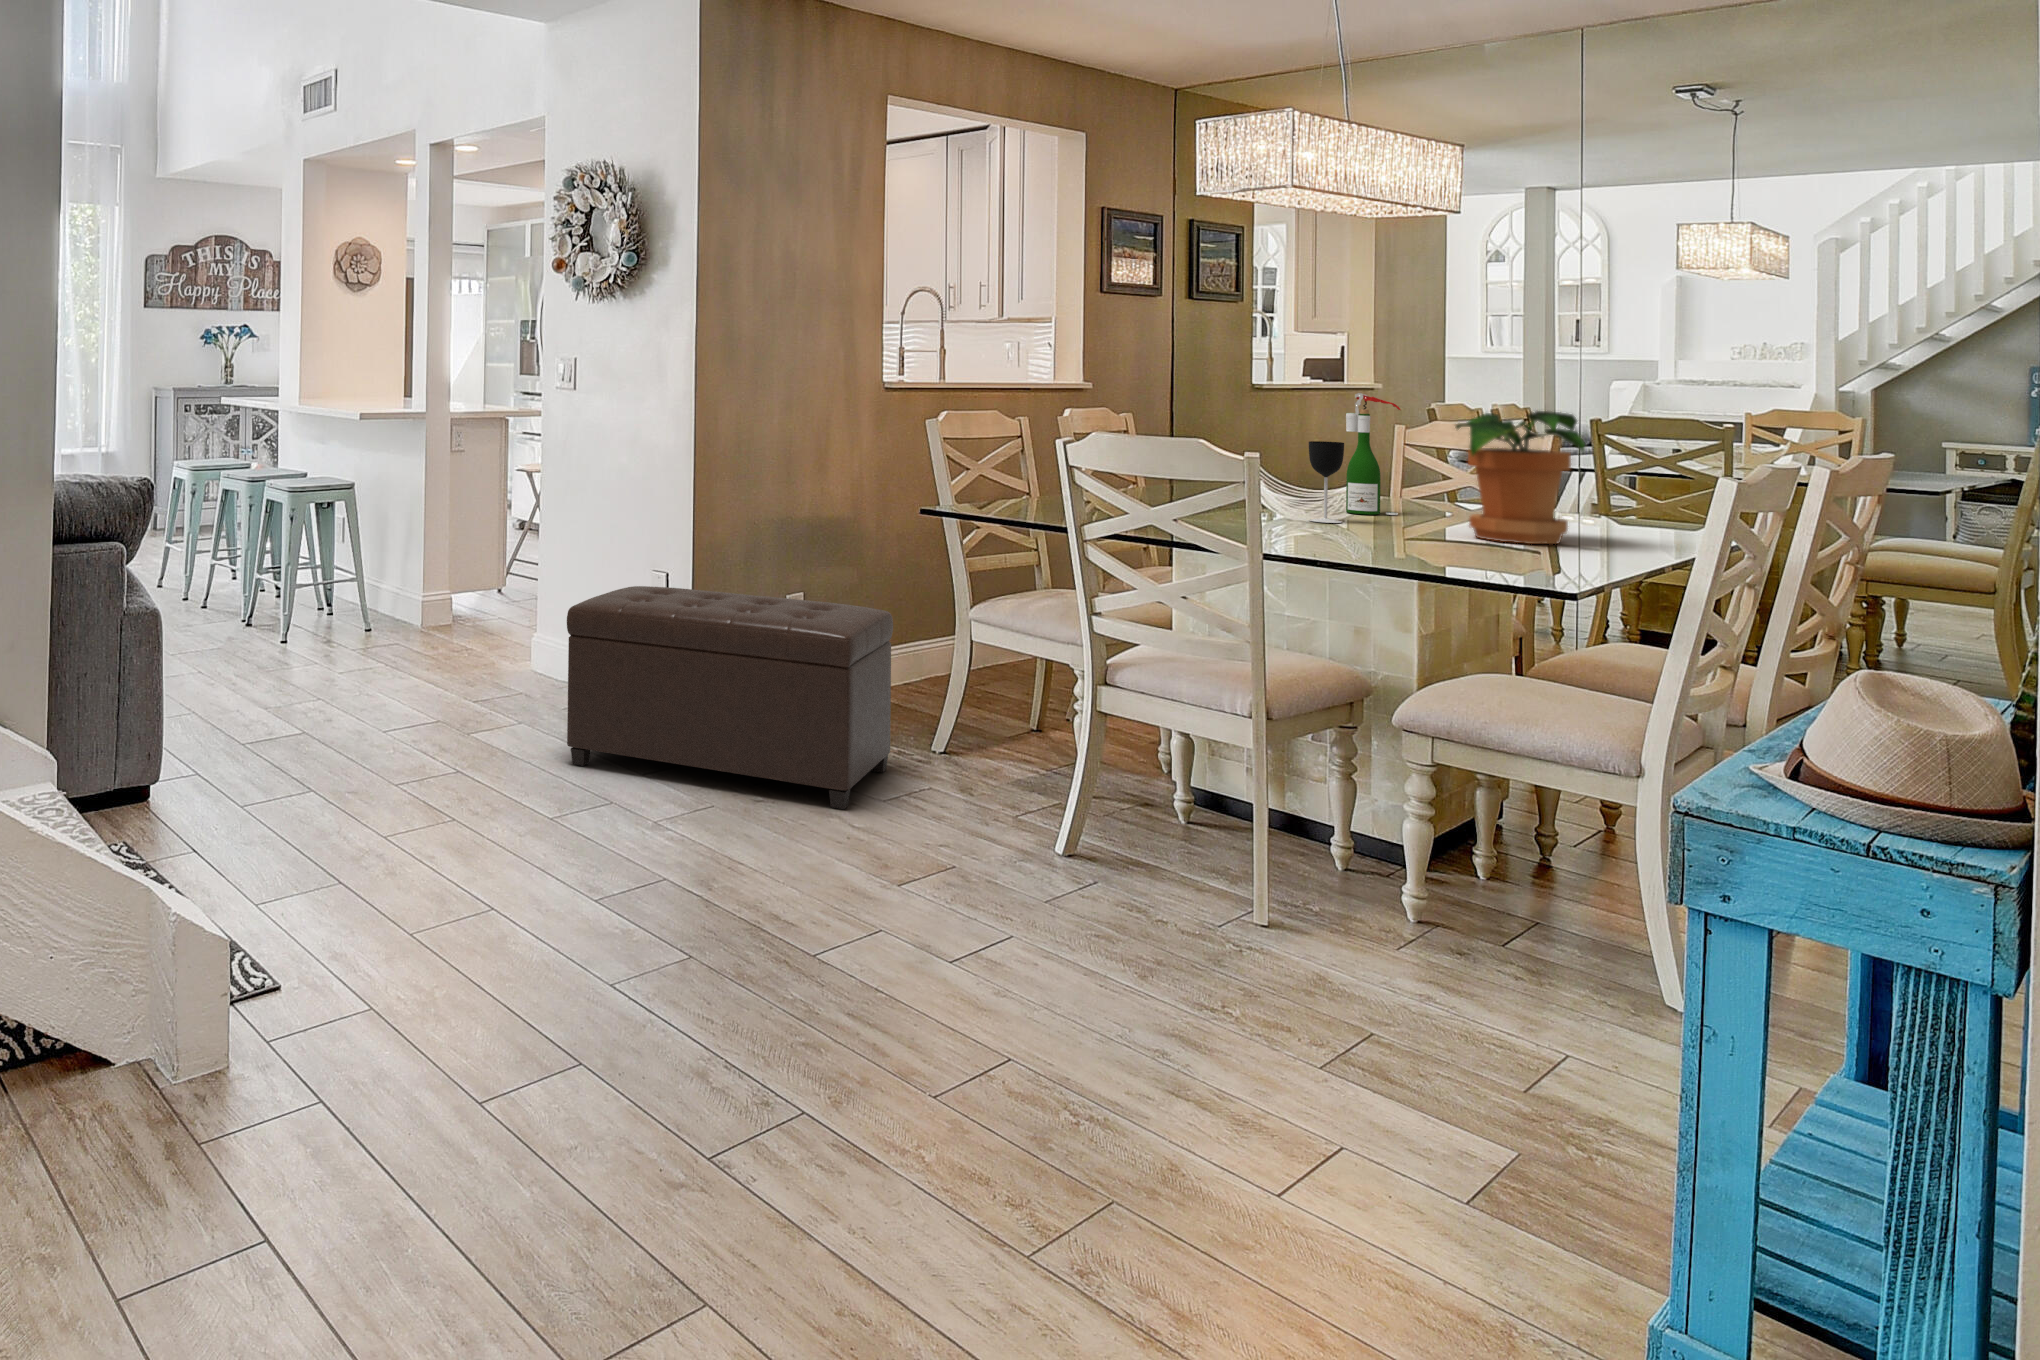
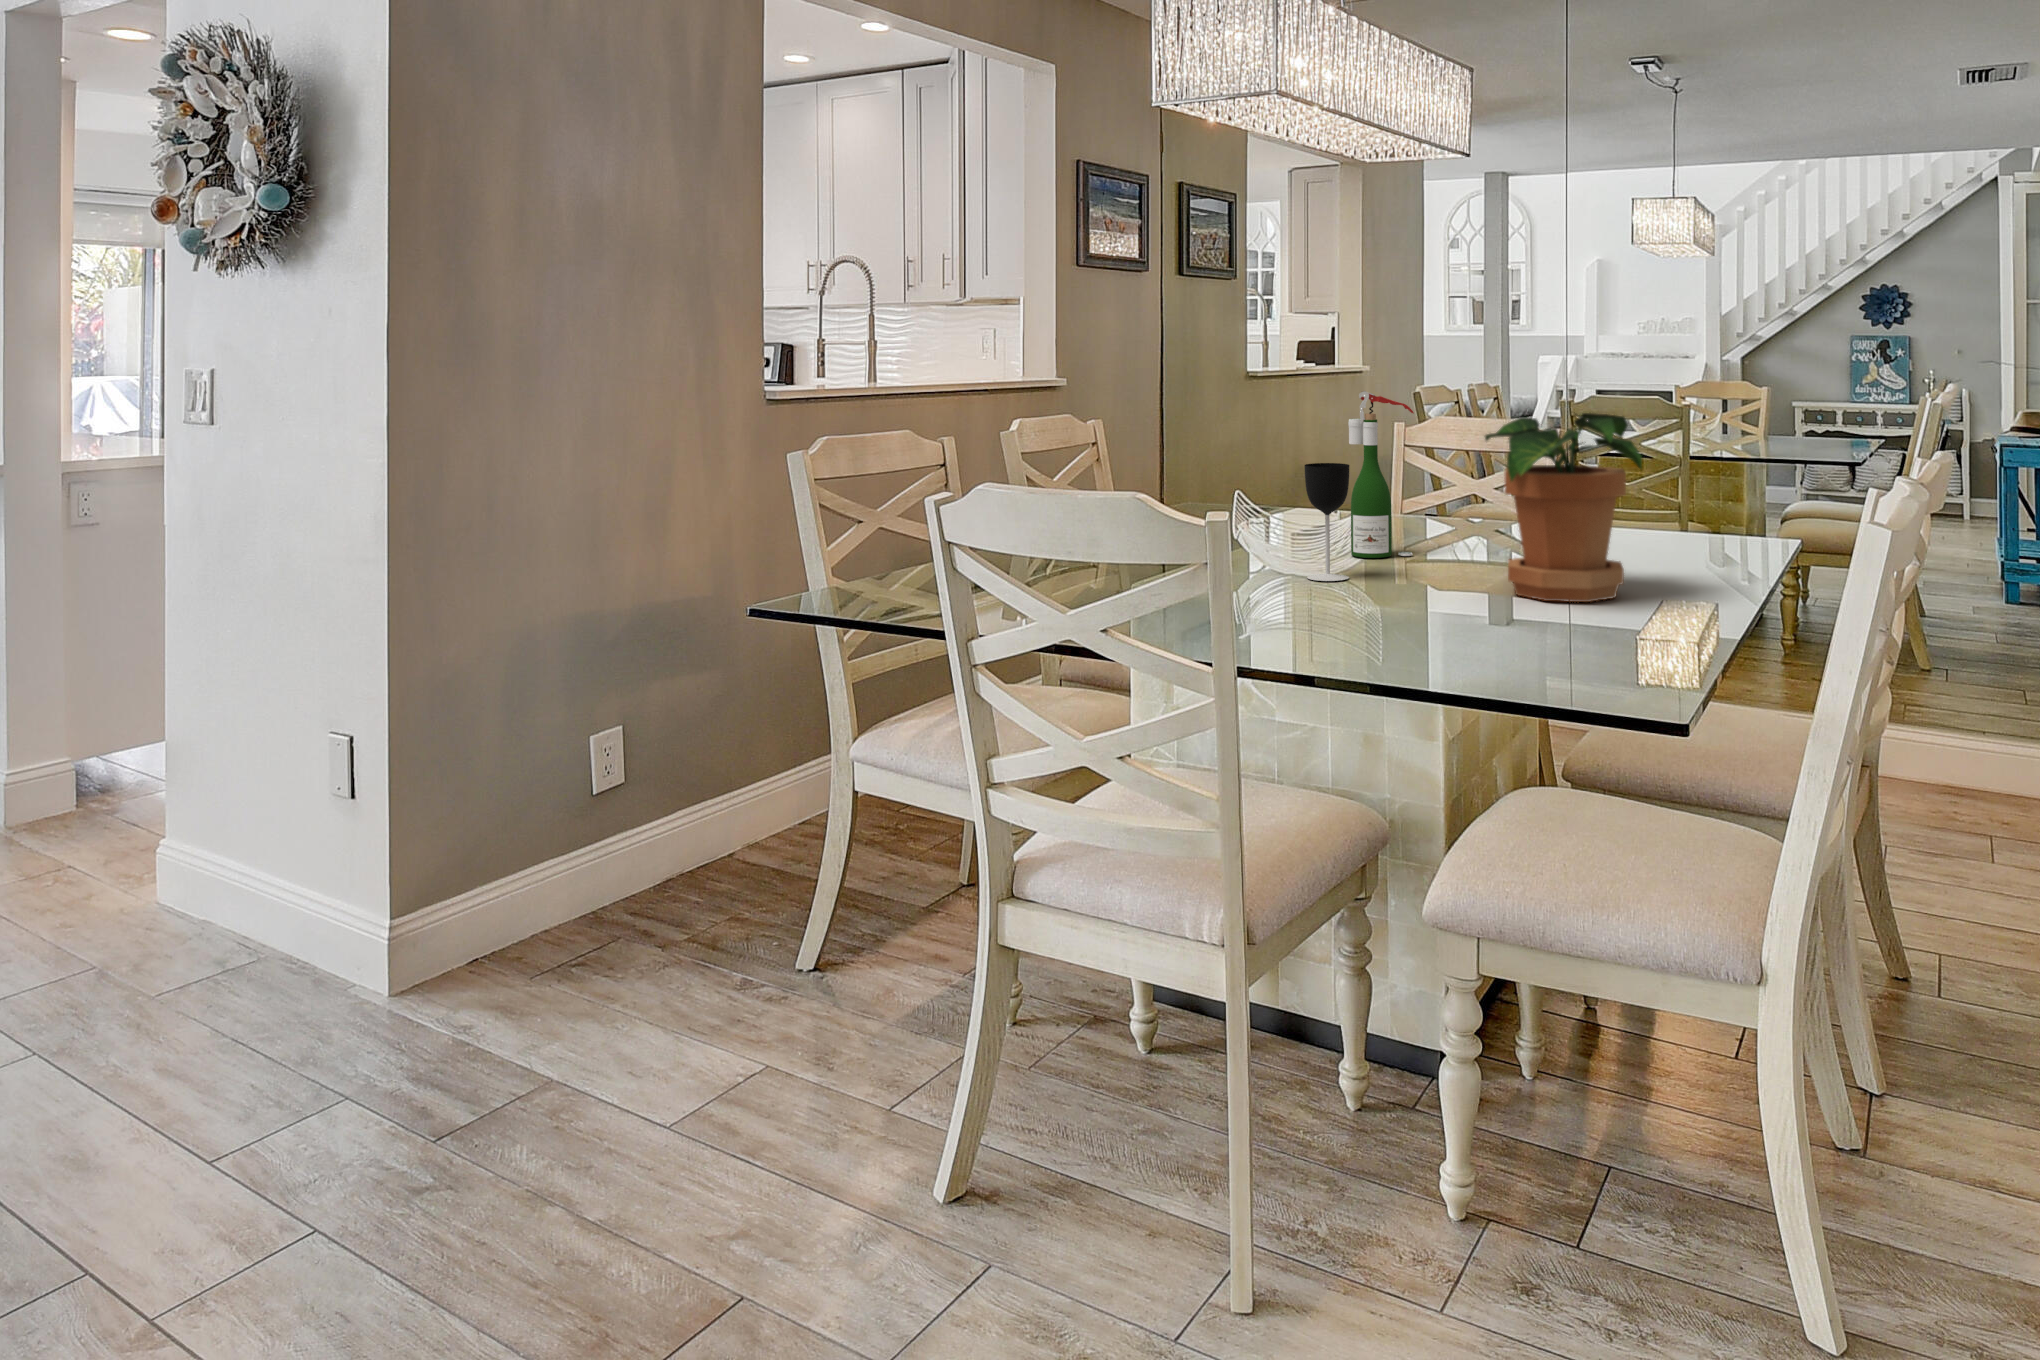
ottoman: present [567,586,893,809] -> none [43,765,712,1162]

